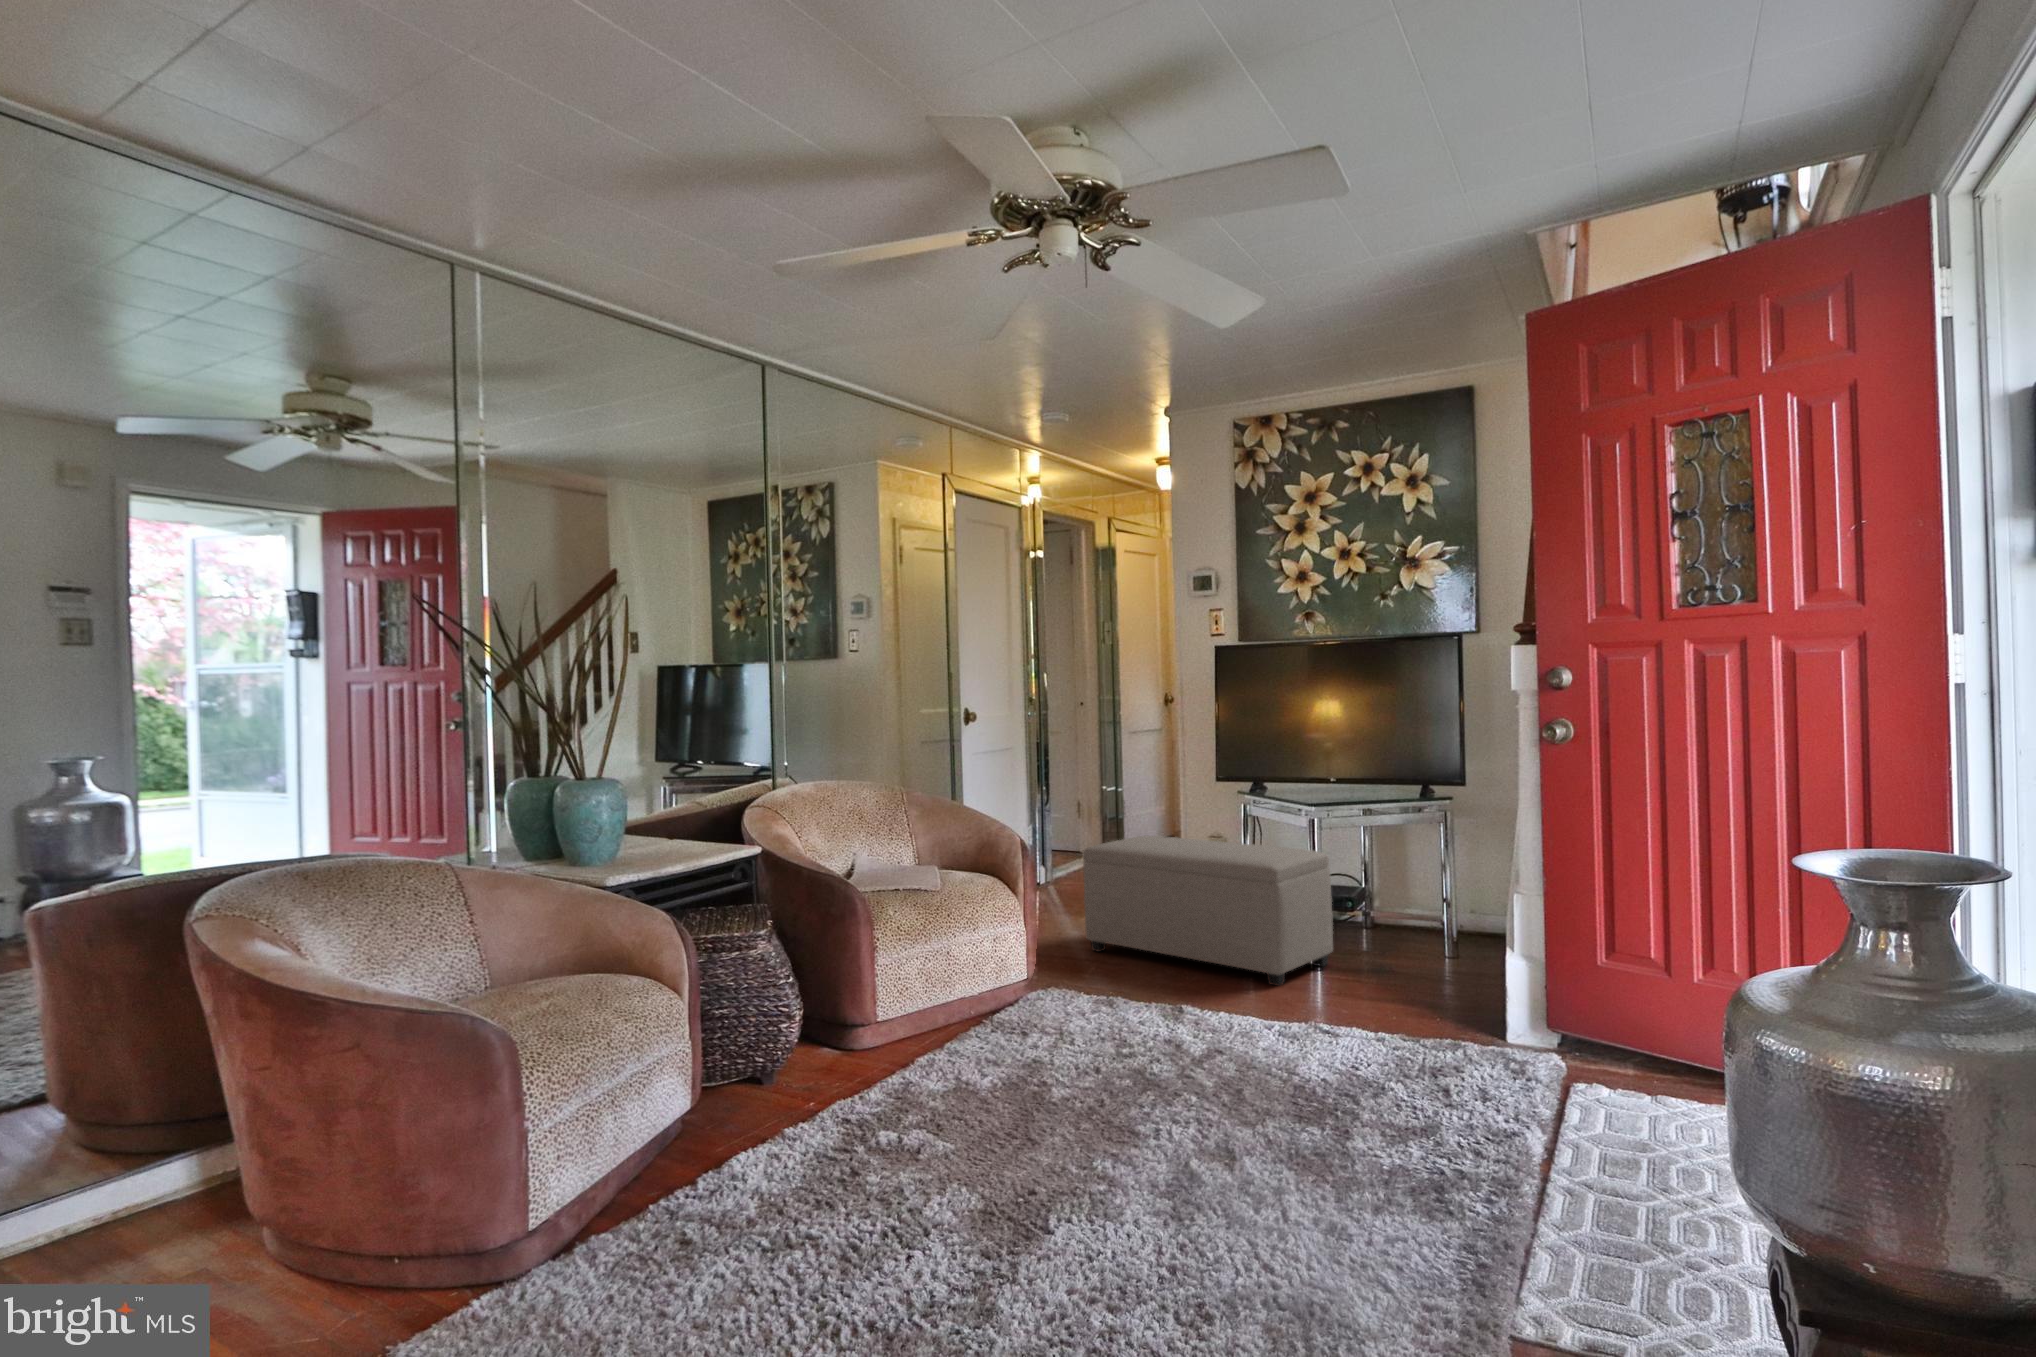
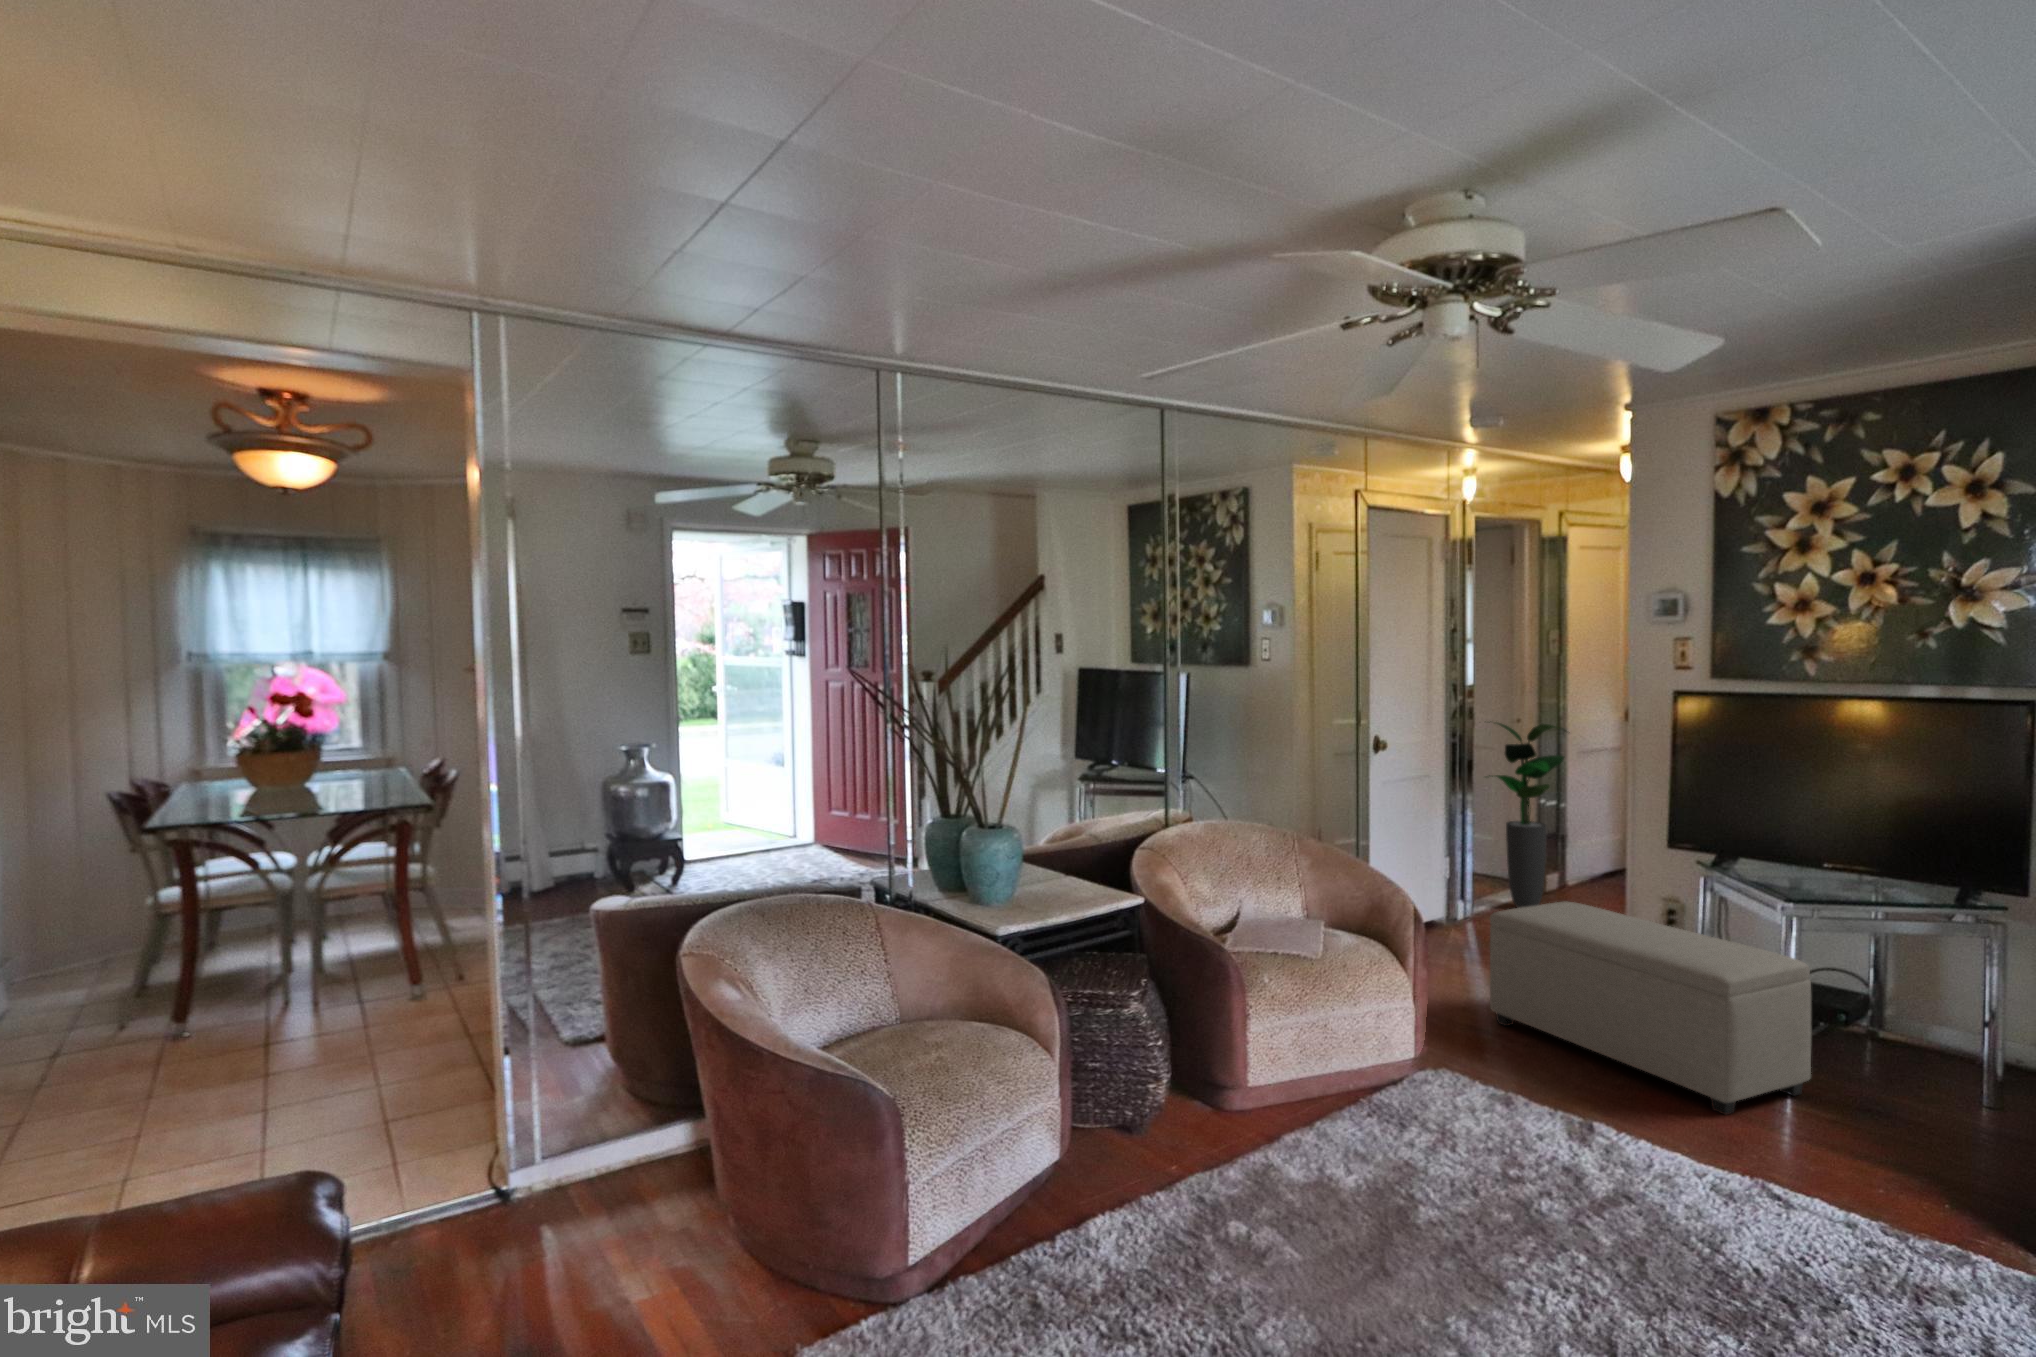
potted plant: none [1054,703,1130,872] -> present [1489,723,1564,908]

